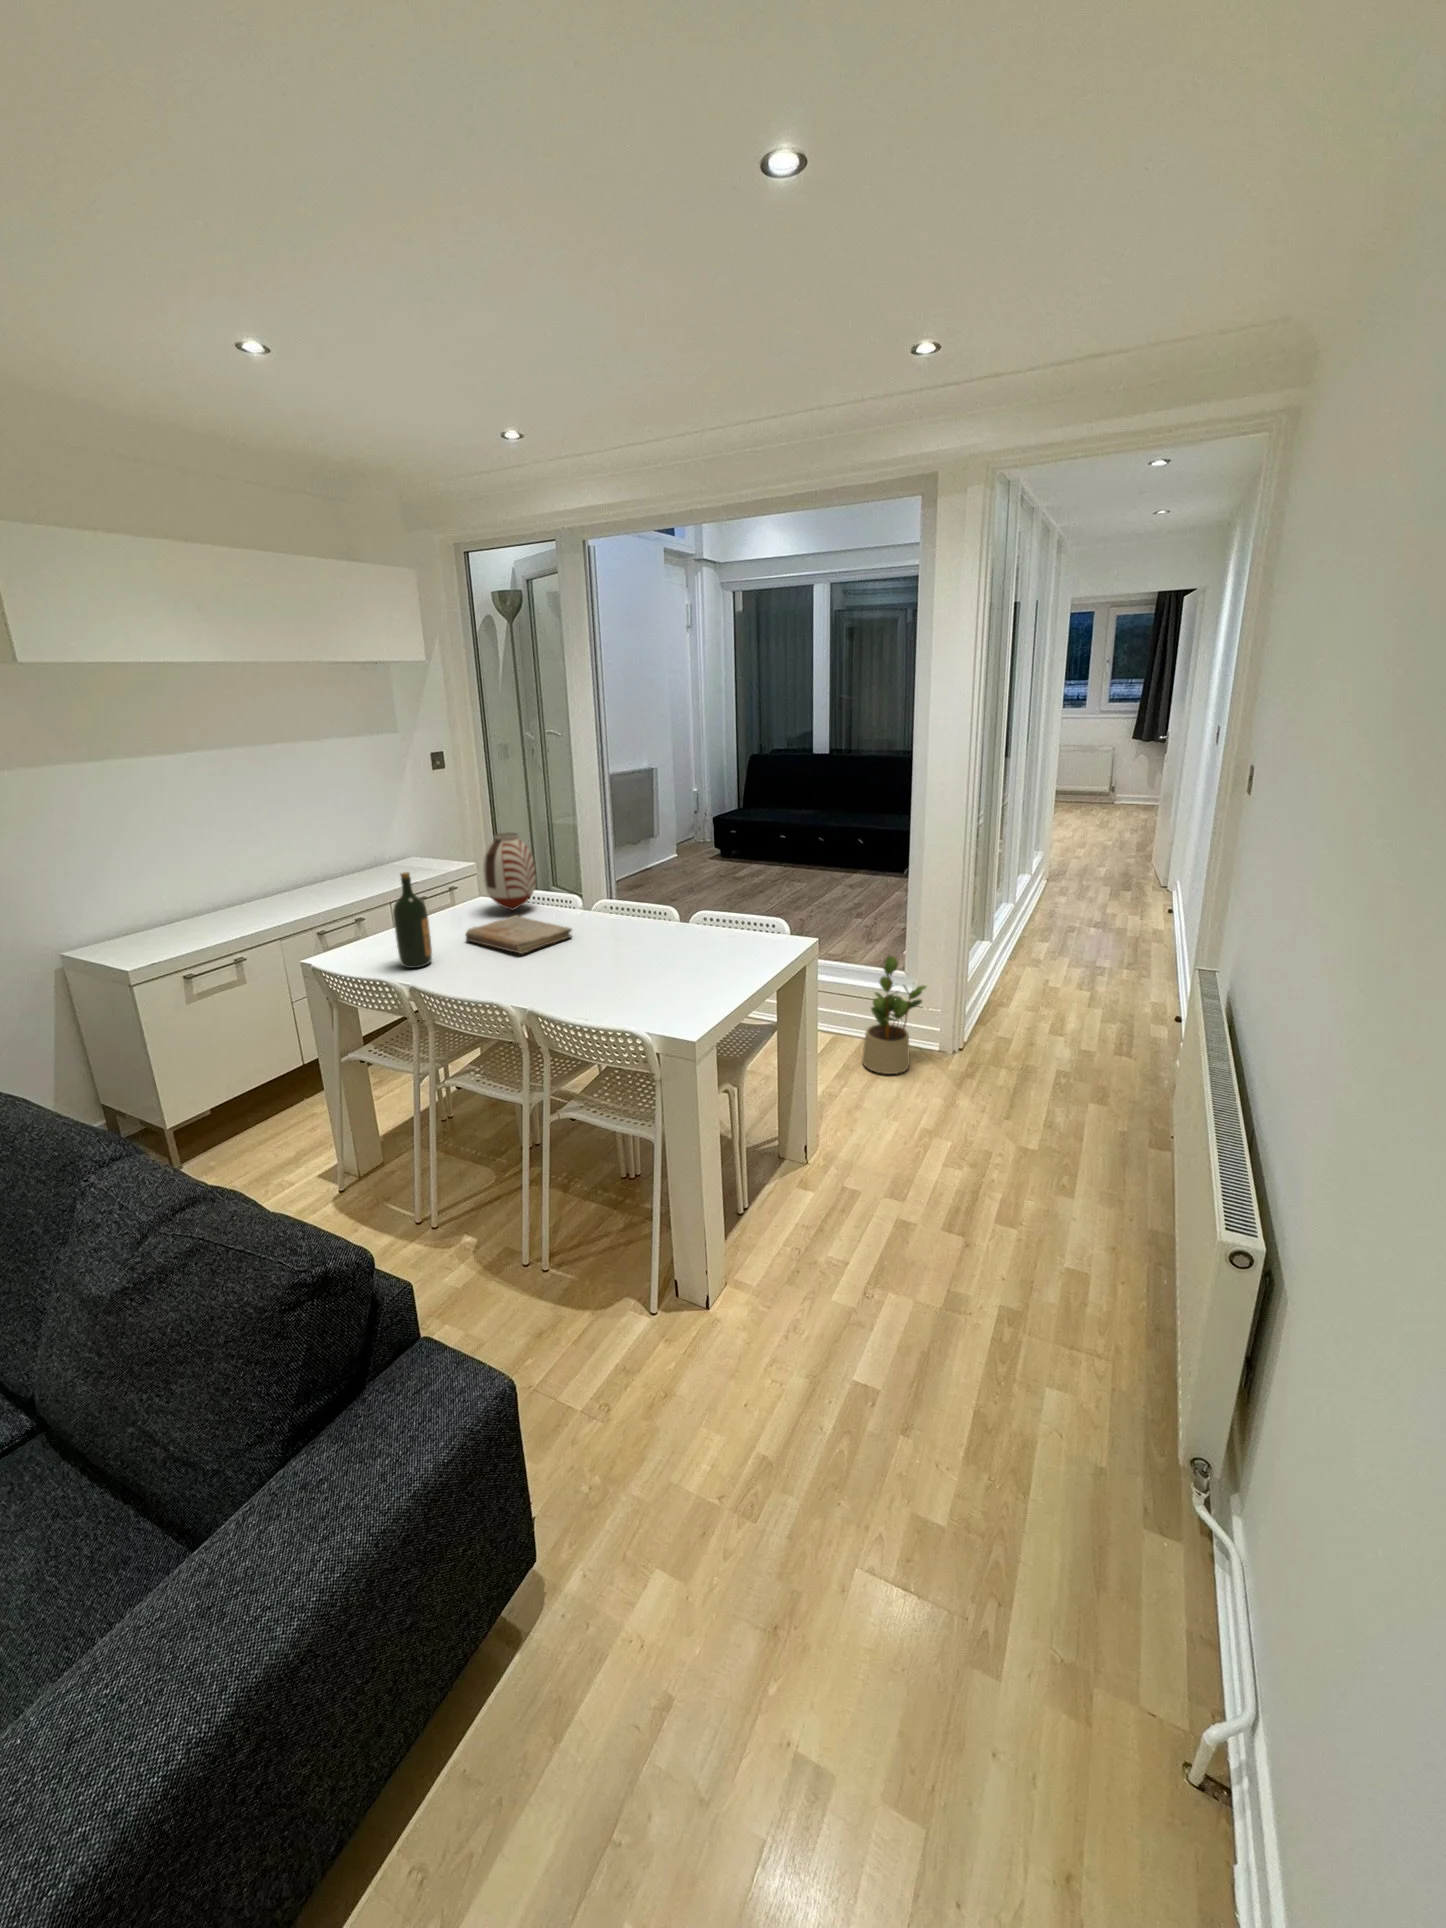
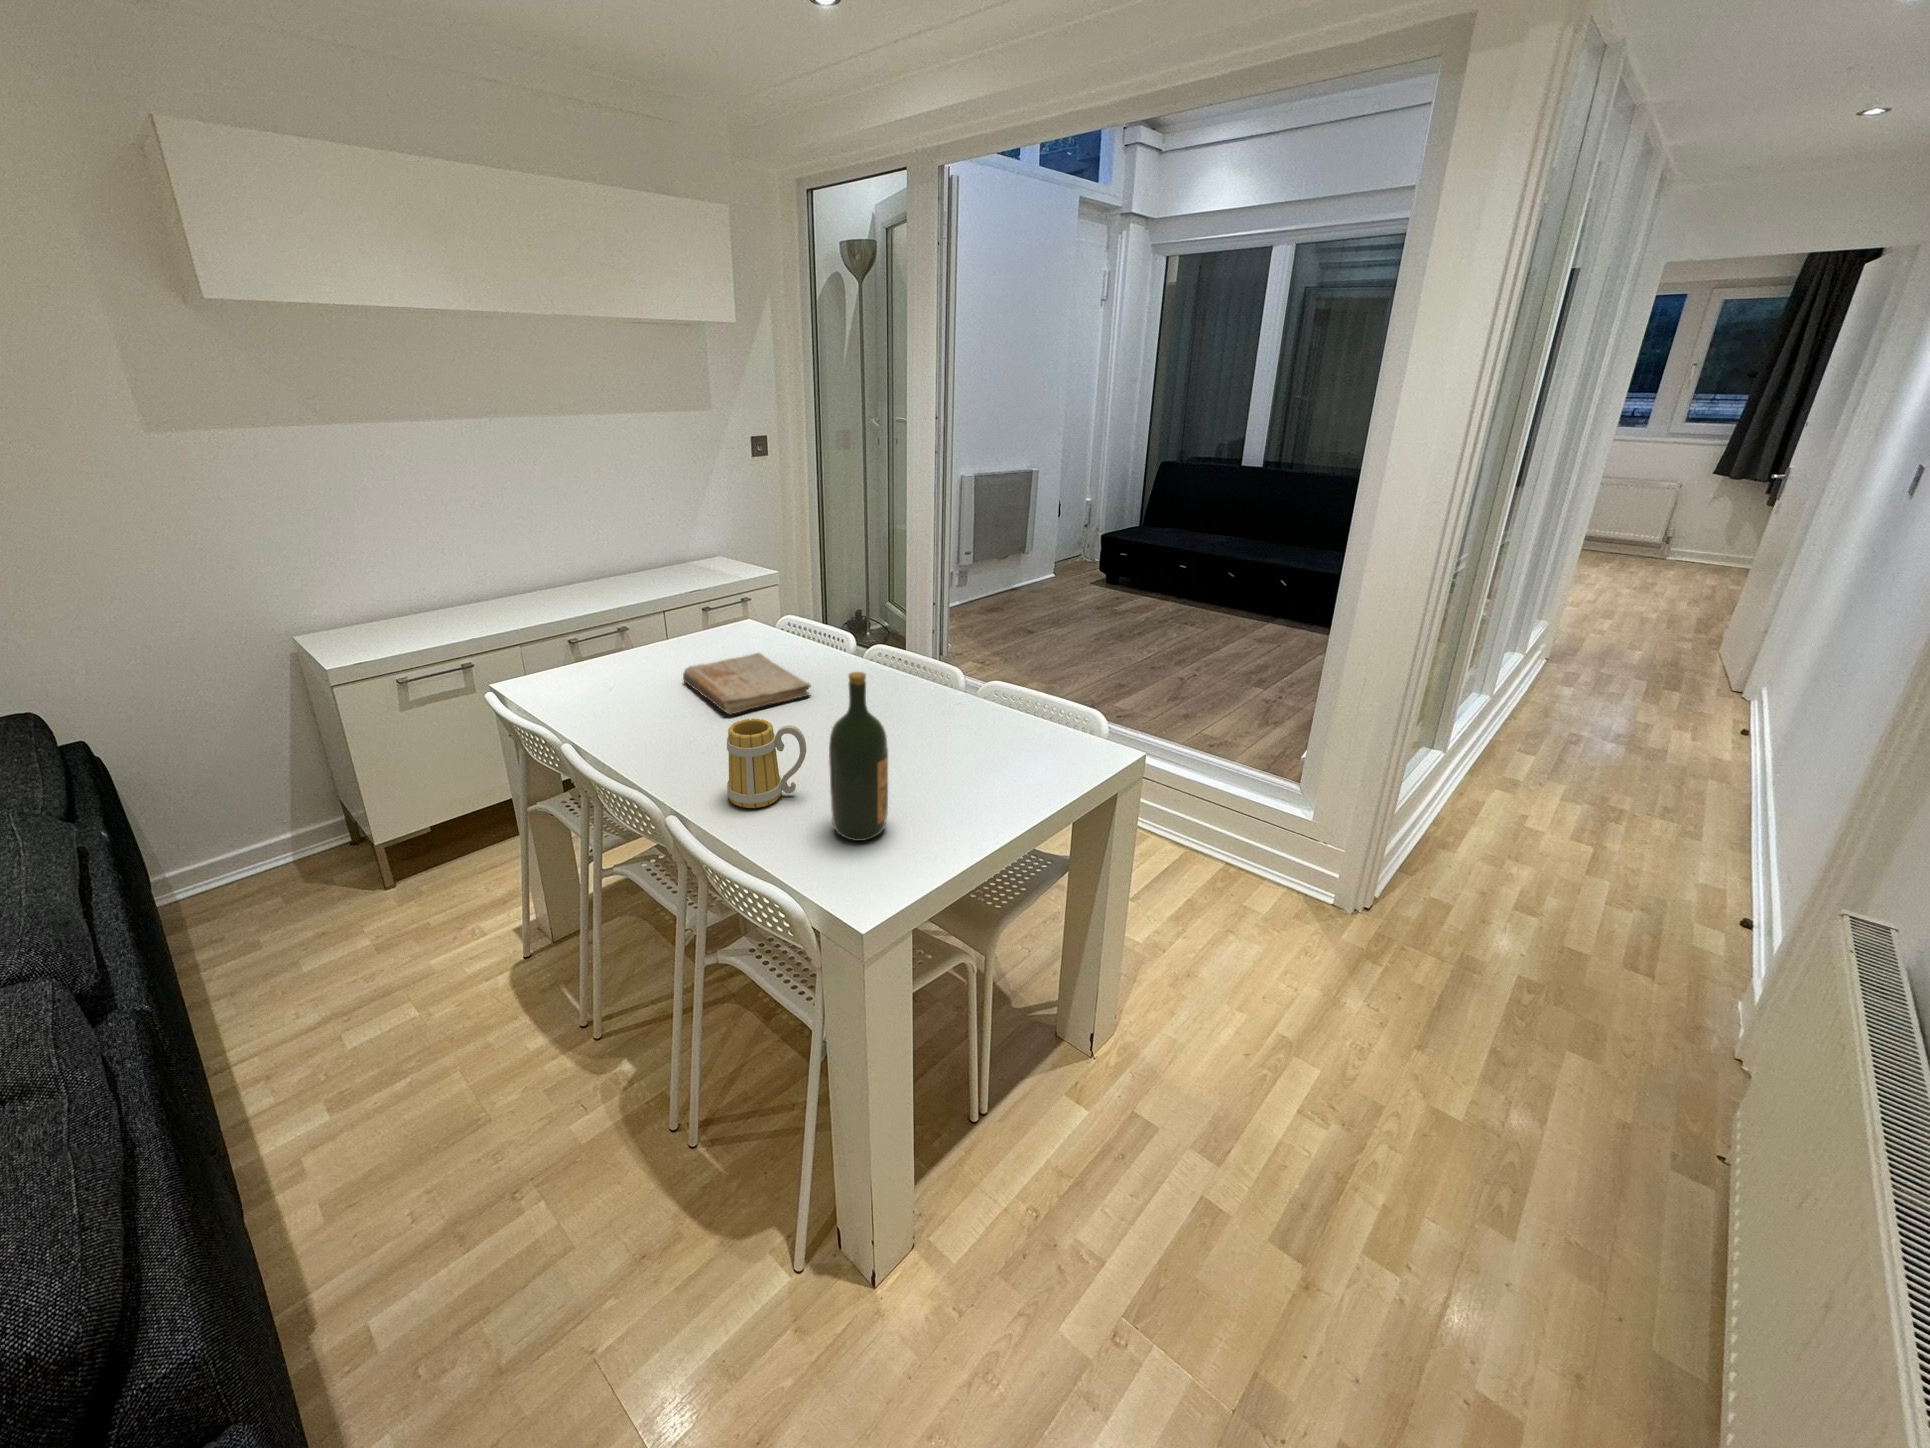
vase: present [483,833,536,911] -> none [734,544,800,643]
wine bottle: present [393,872,432,968] -> present [829,672,888,841]
mug: none [559,938,613,998] -> present [727,719,806,808]
potted plant: present [862,956,926,1074] -> none [1215,769,1329,931]

